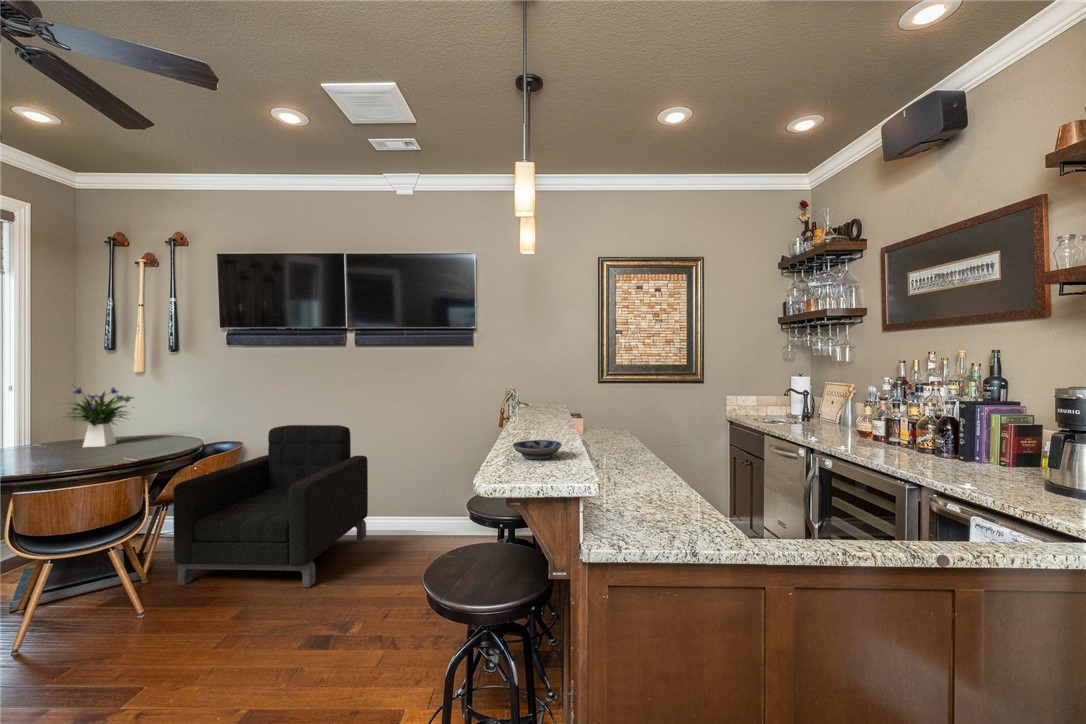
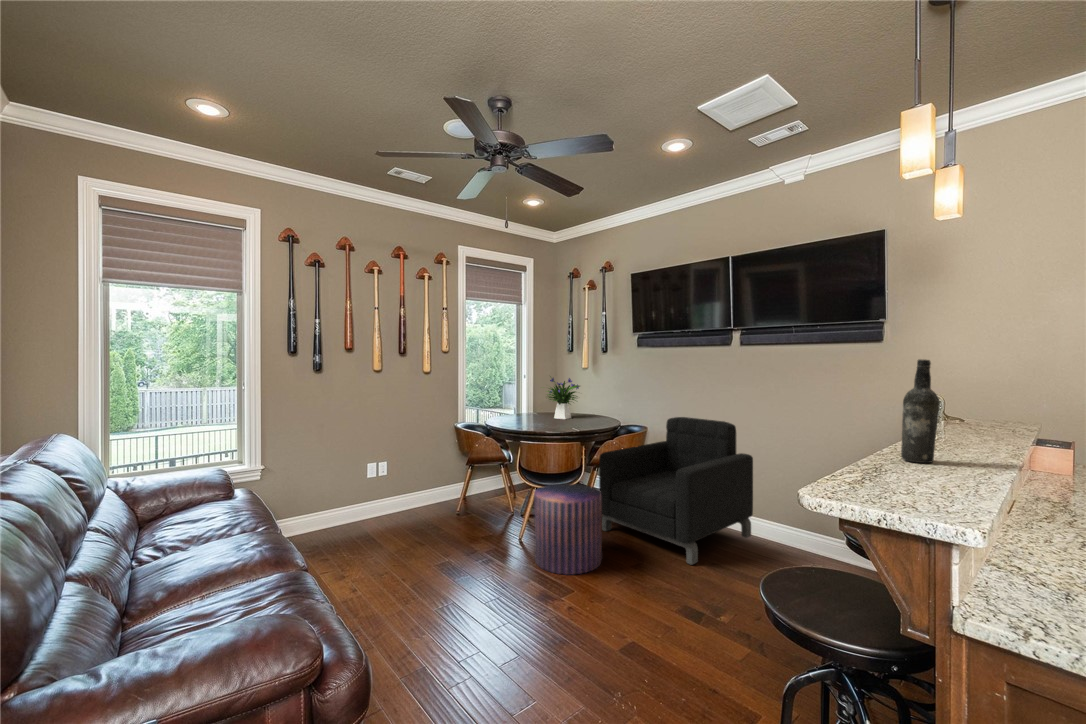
beer bottle: none [517,359,540,440] -> present [901,360,940,463]
bowl: present [513,440,562,459] -> none [872,461,950,487]
pouf: none [54,532,184,677] -> present [534,483,602,575]

